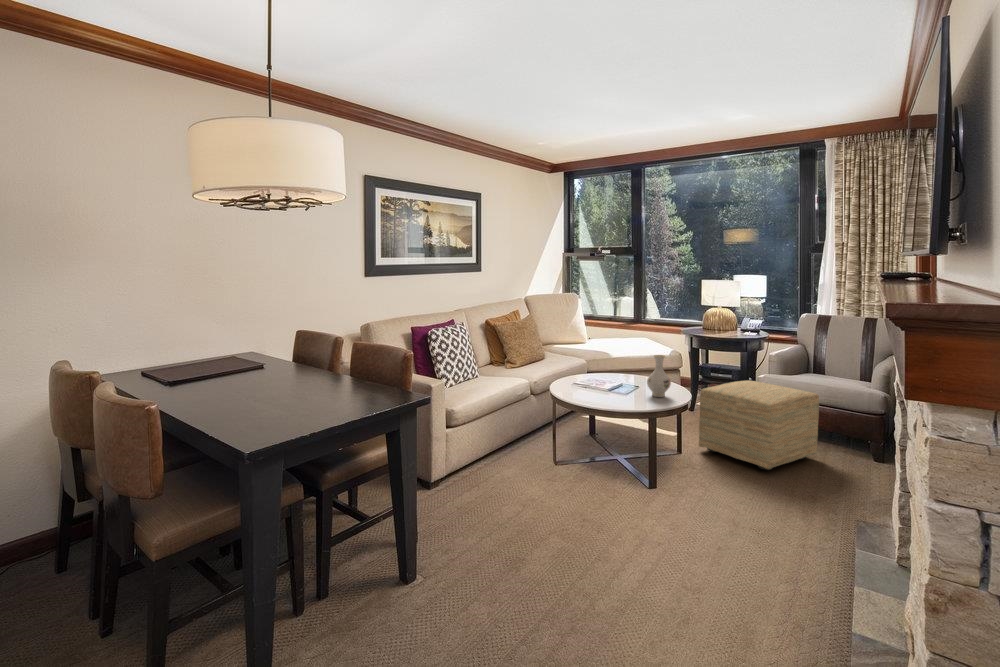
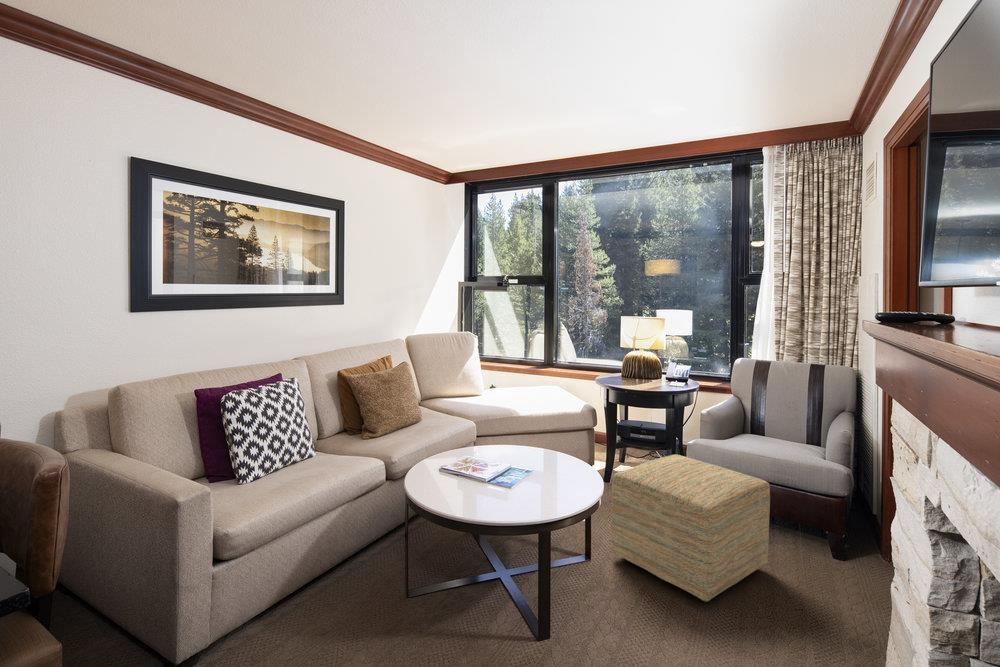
vase: present [647,355,671,397] -> none [535,433,569,496]

